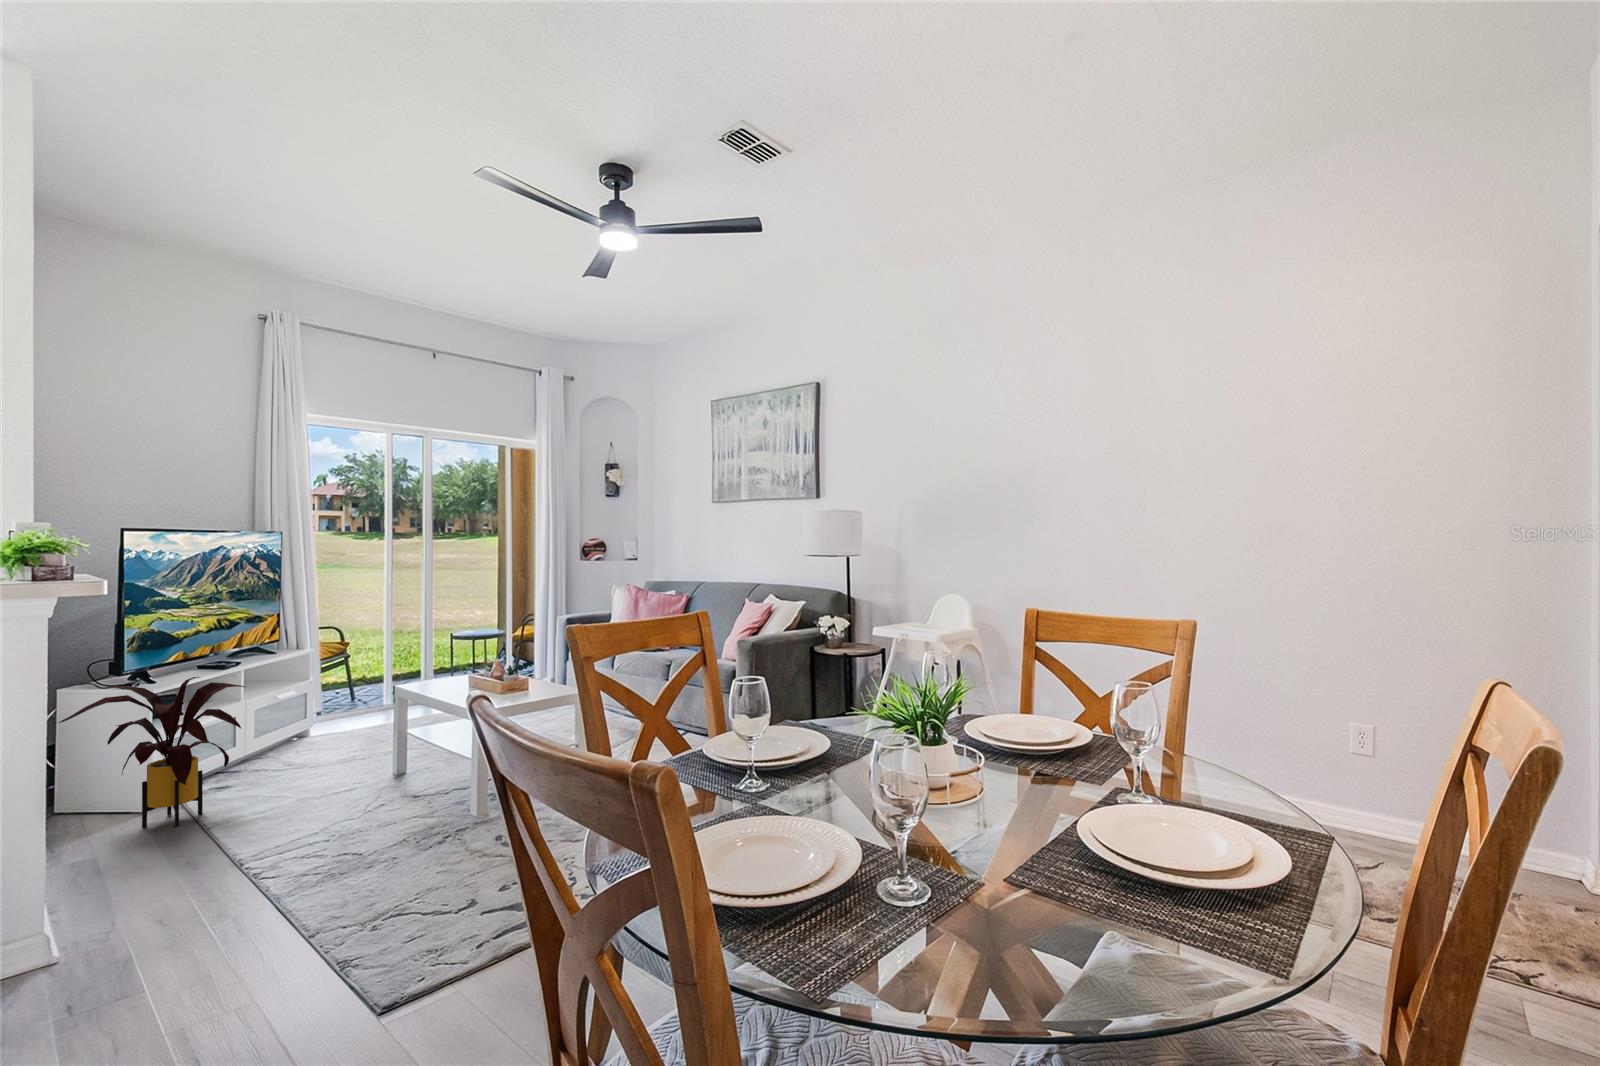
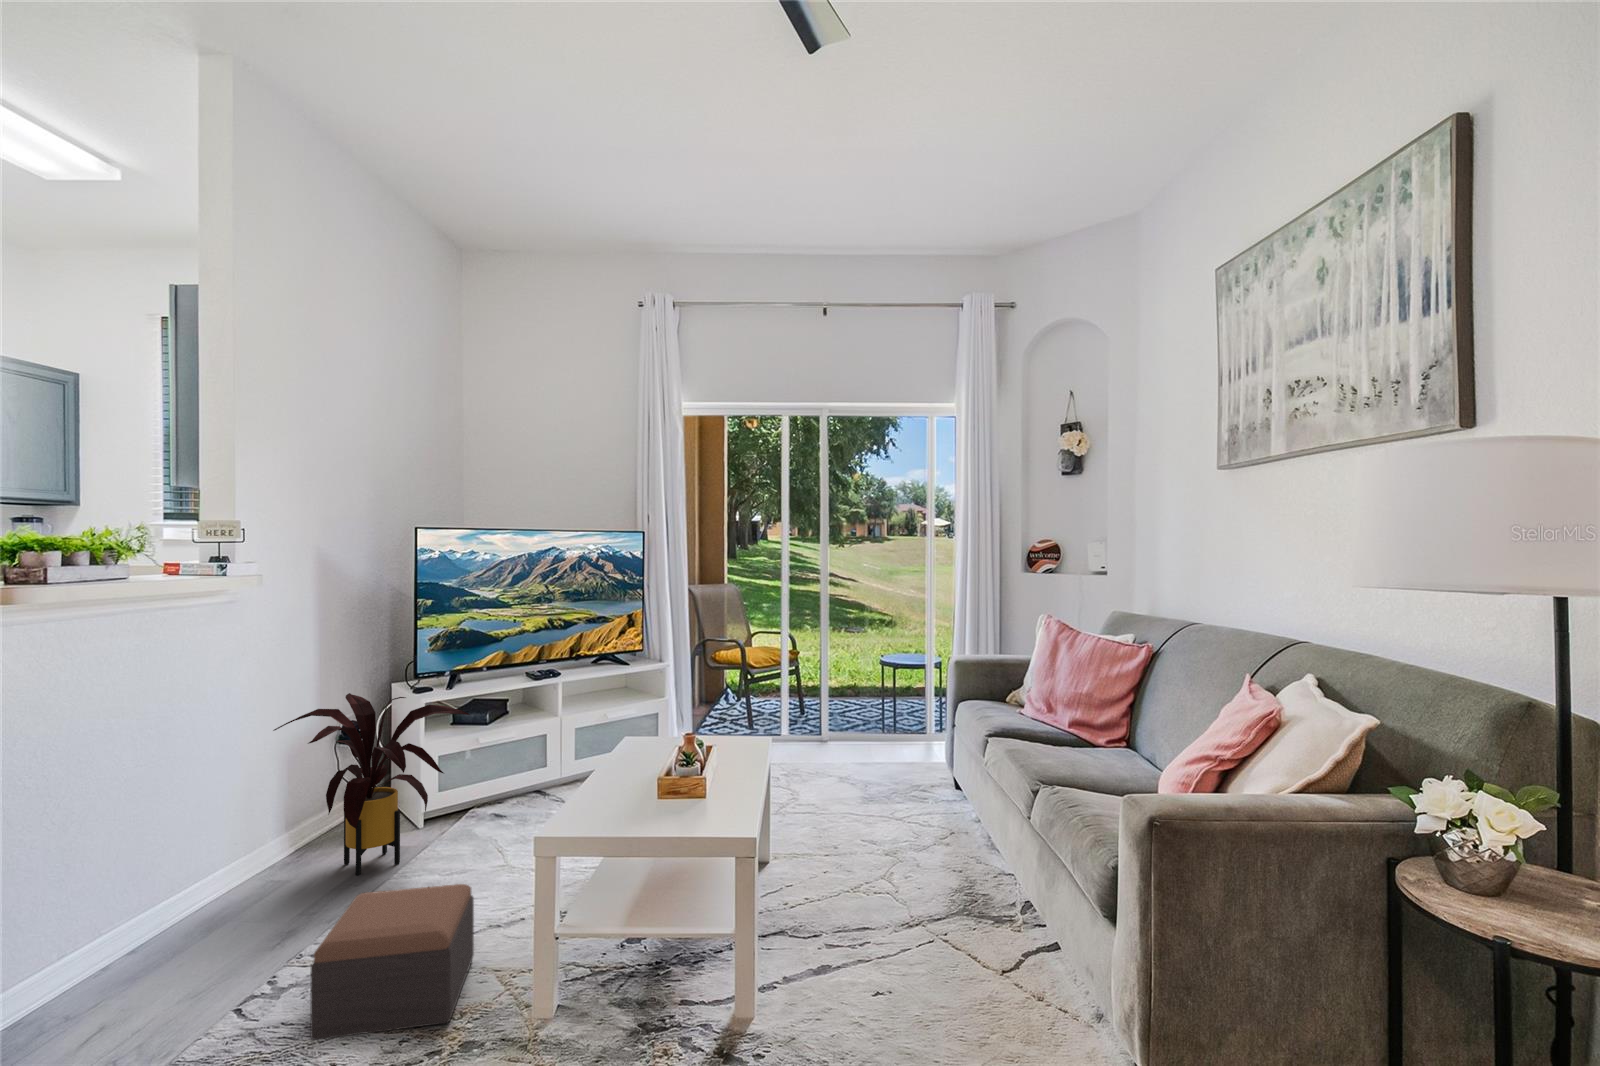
footstool: none [315,766,433,856] -> present [310,884,474,1040]

